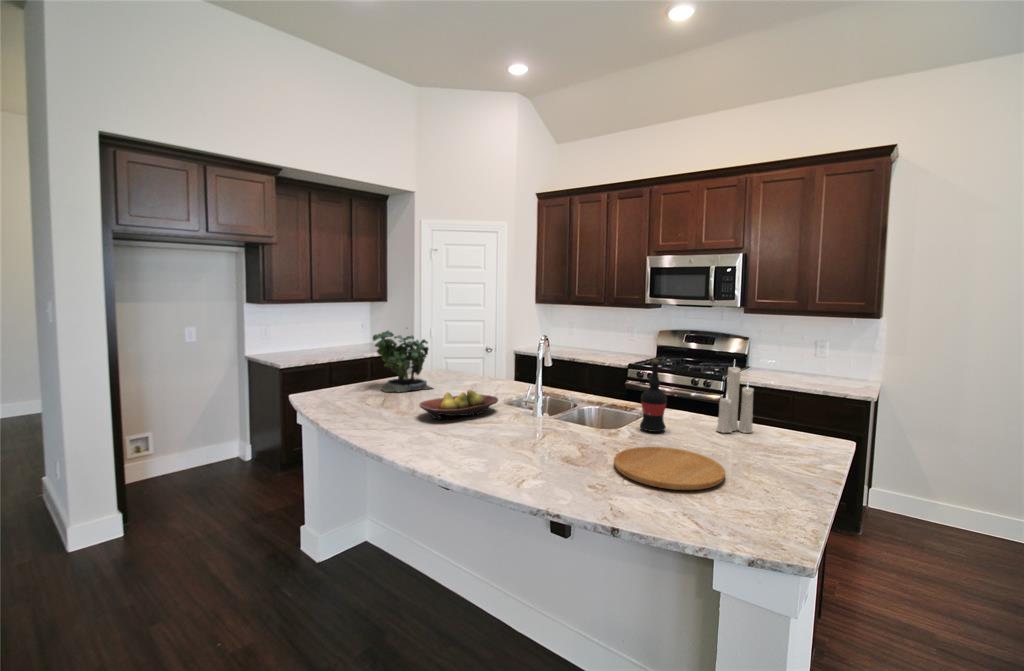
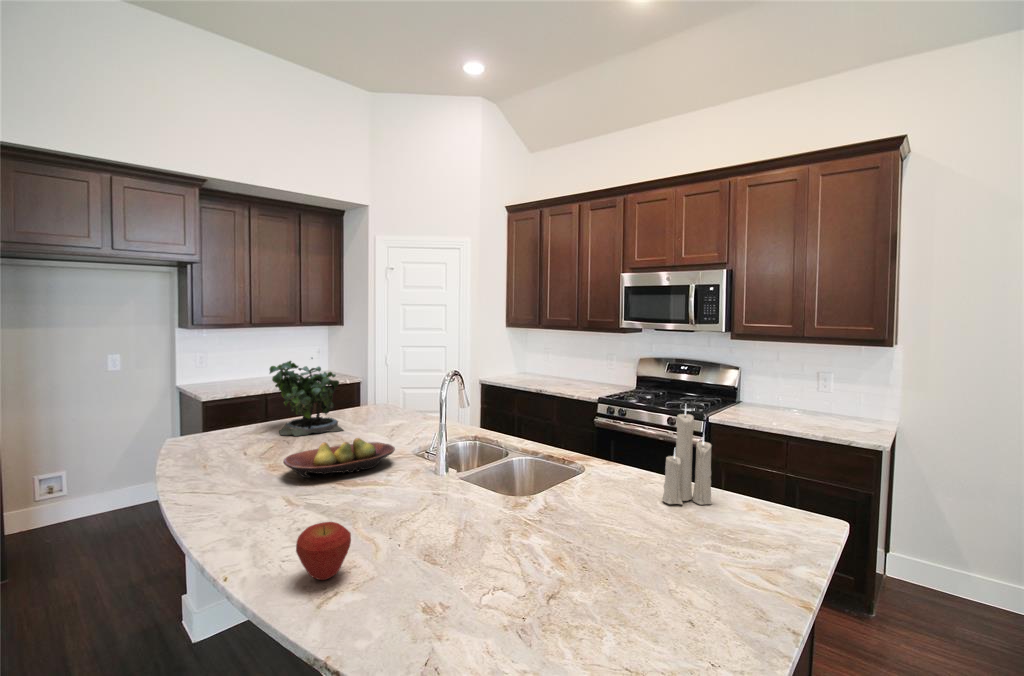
wine bottle: present [640,359,667,432] -> none [559,404,594,502]
apple: none [492,436,527,473] -> present [296,522,351,580]
cutting board: present [614,447,725,490] -> none [481,532,641,625]

